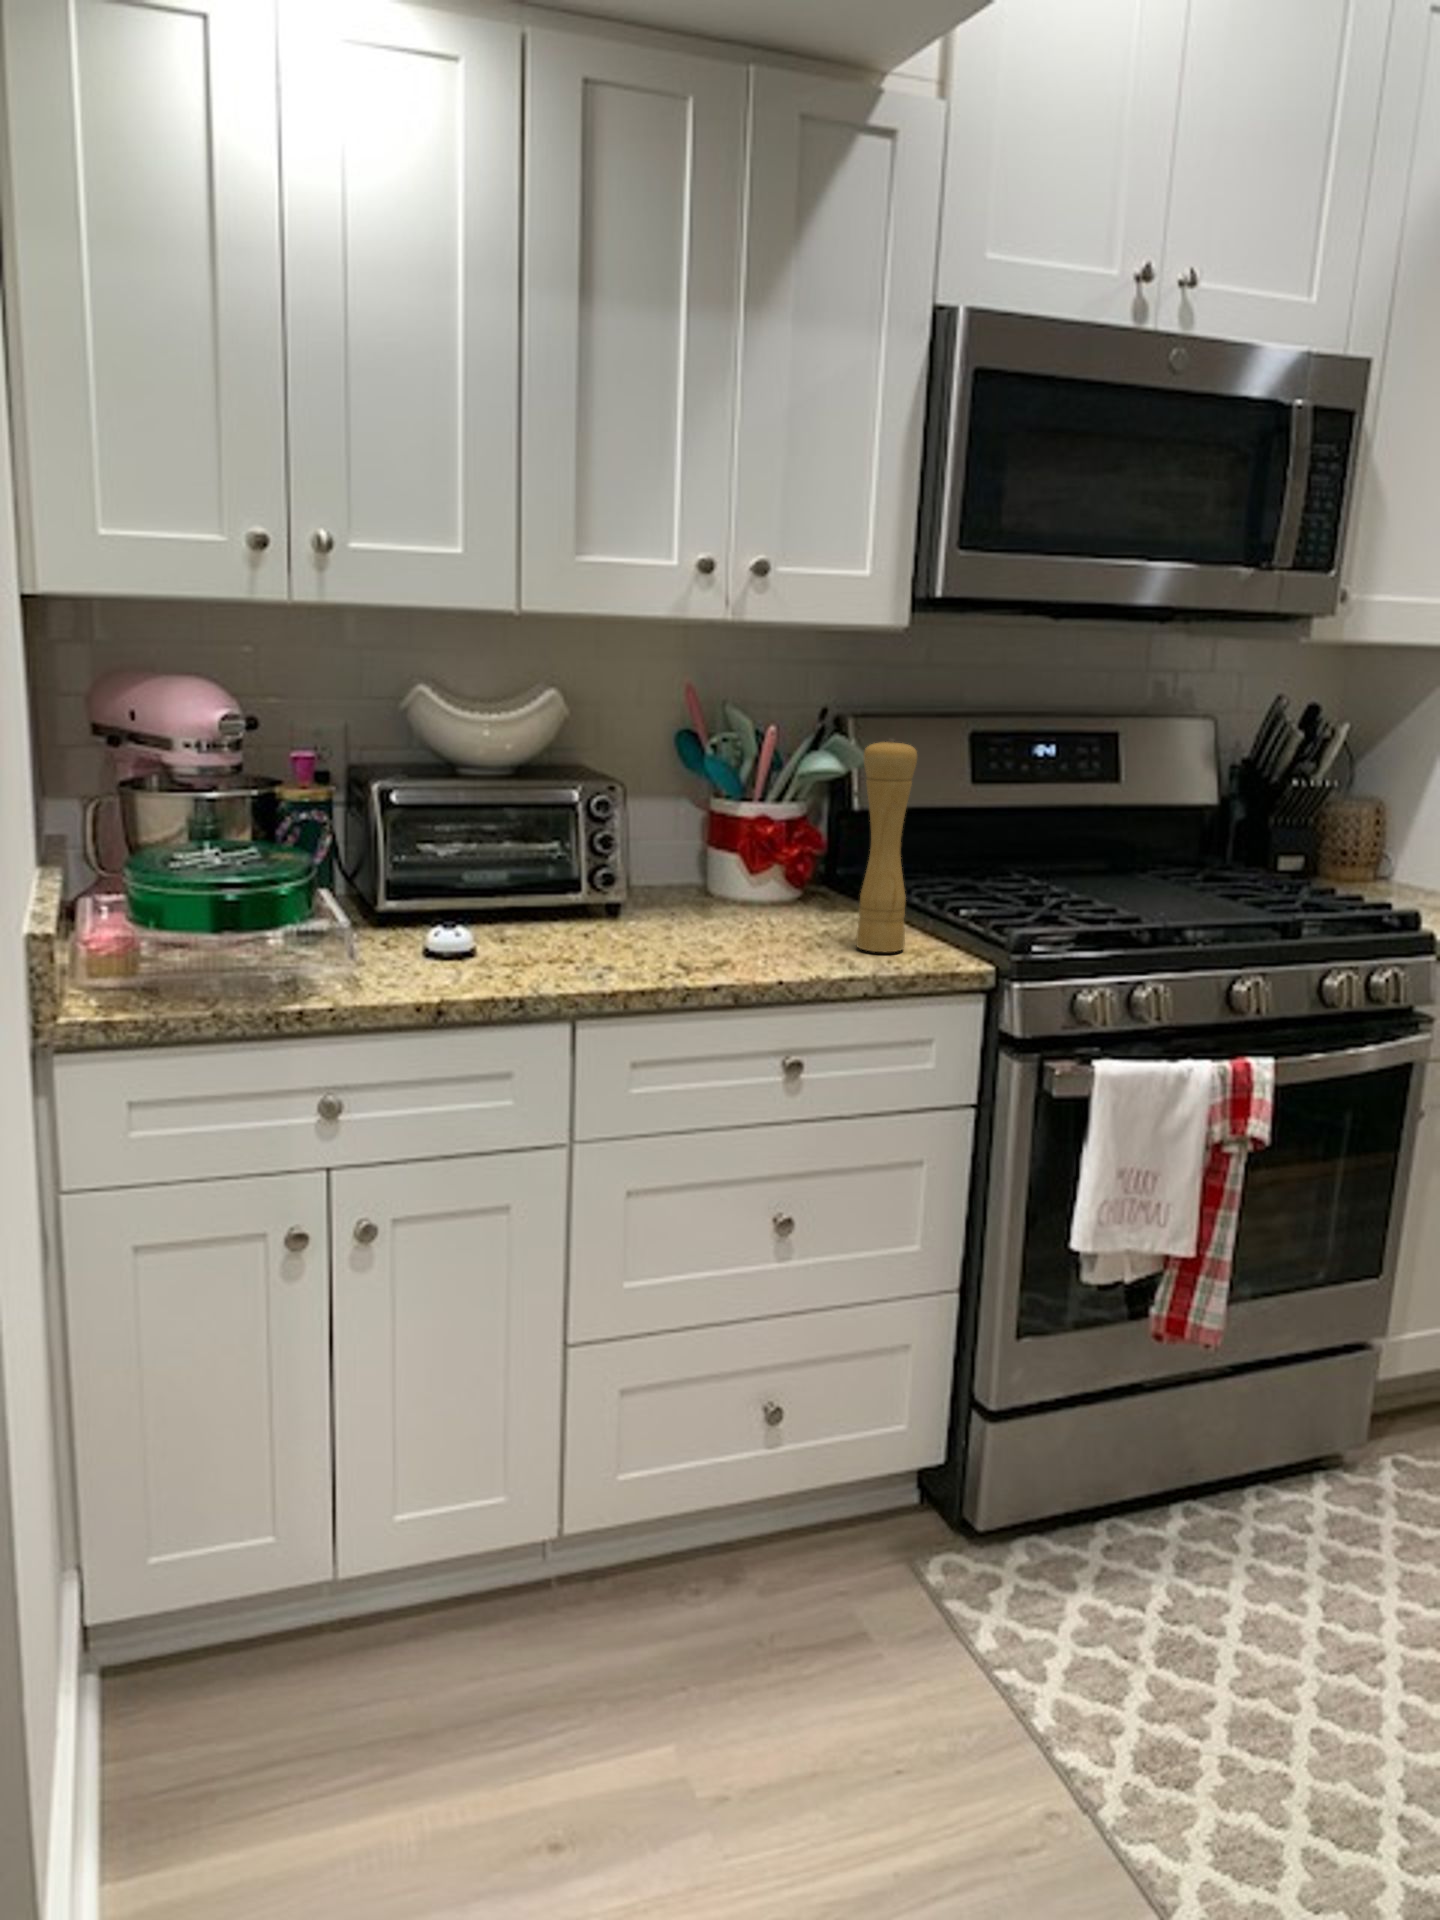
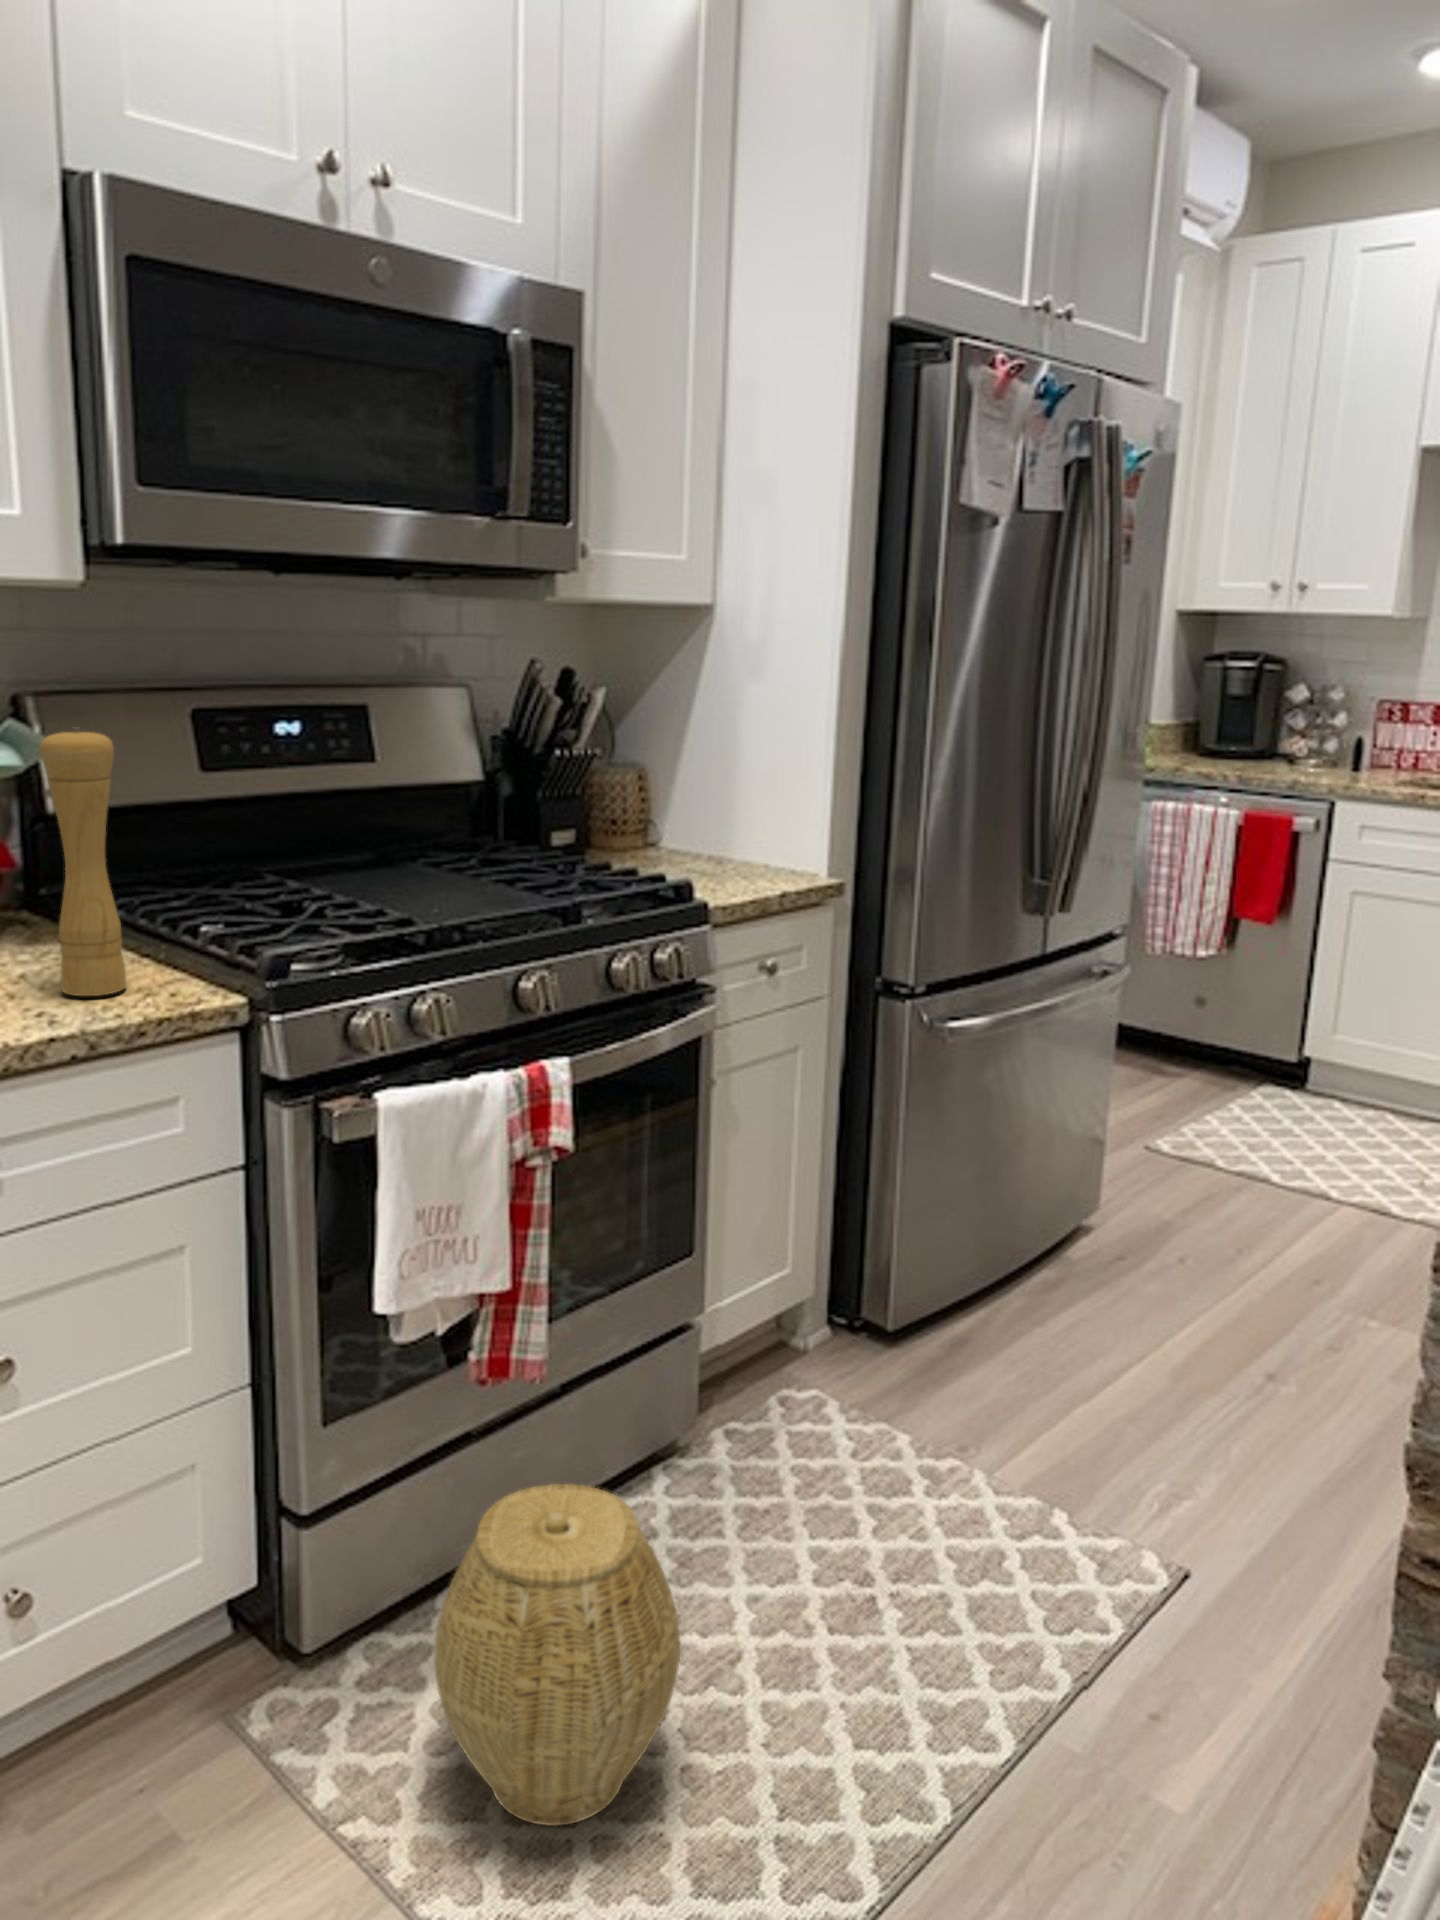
woven basket: none [1091,1431,1323,1738] -> present [434,1484,680,1826]

